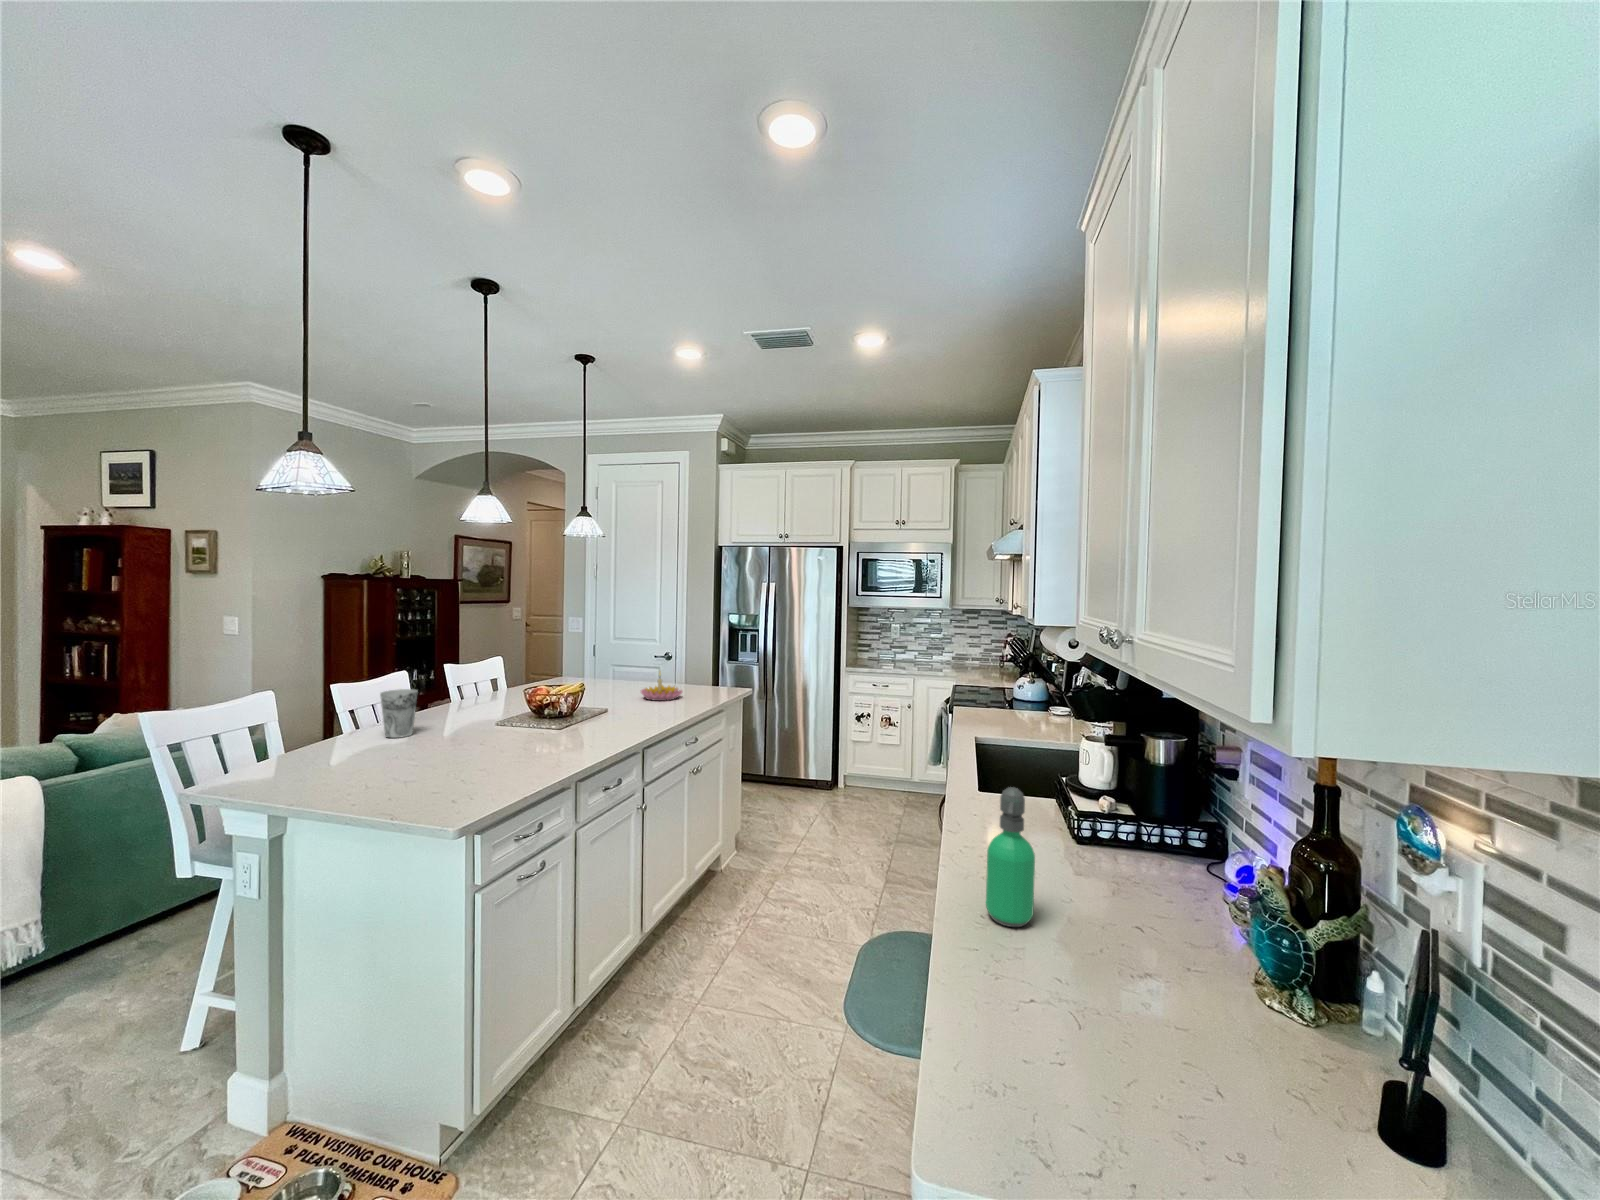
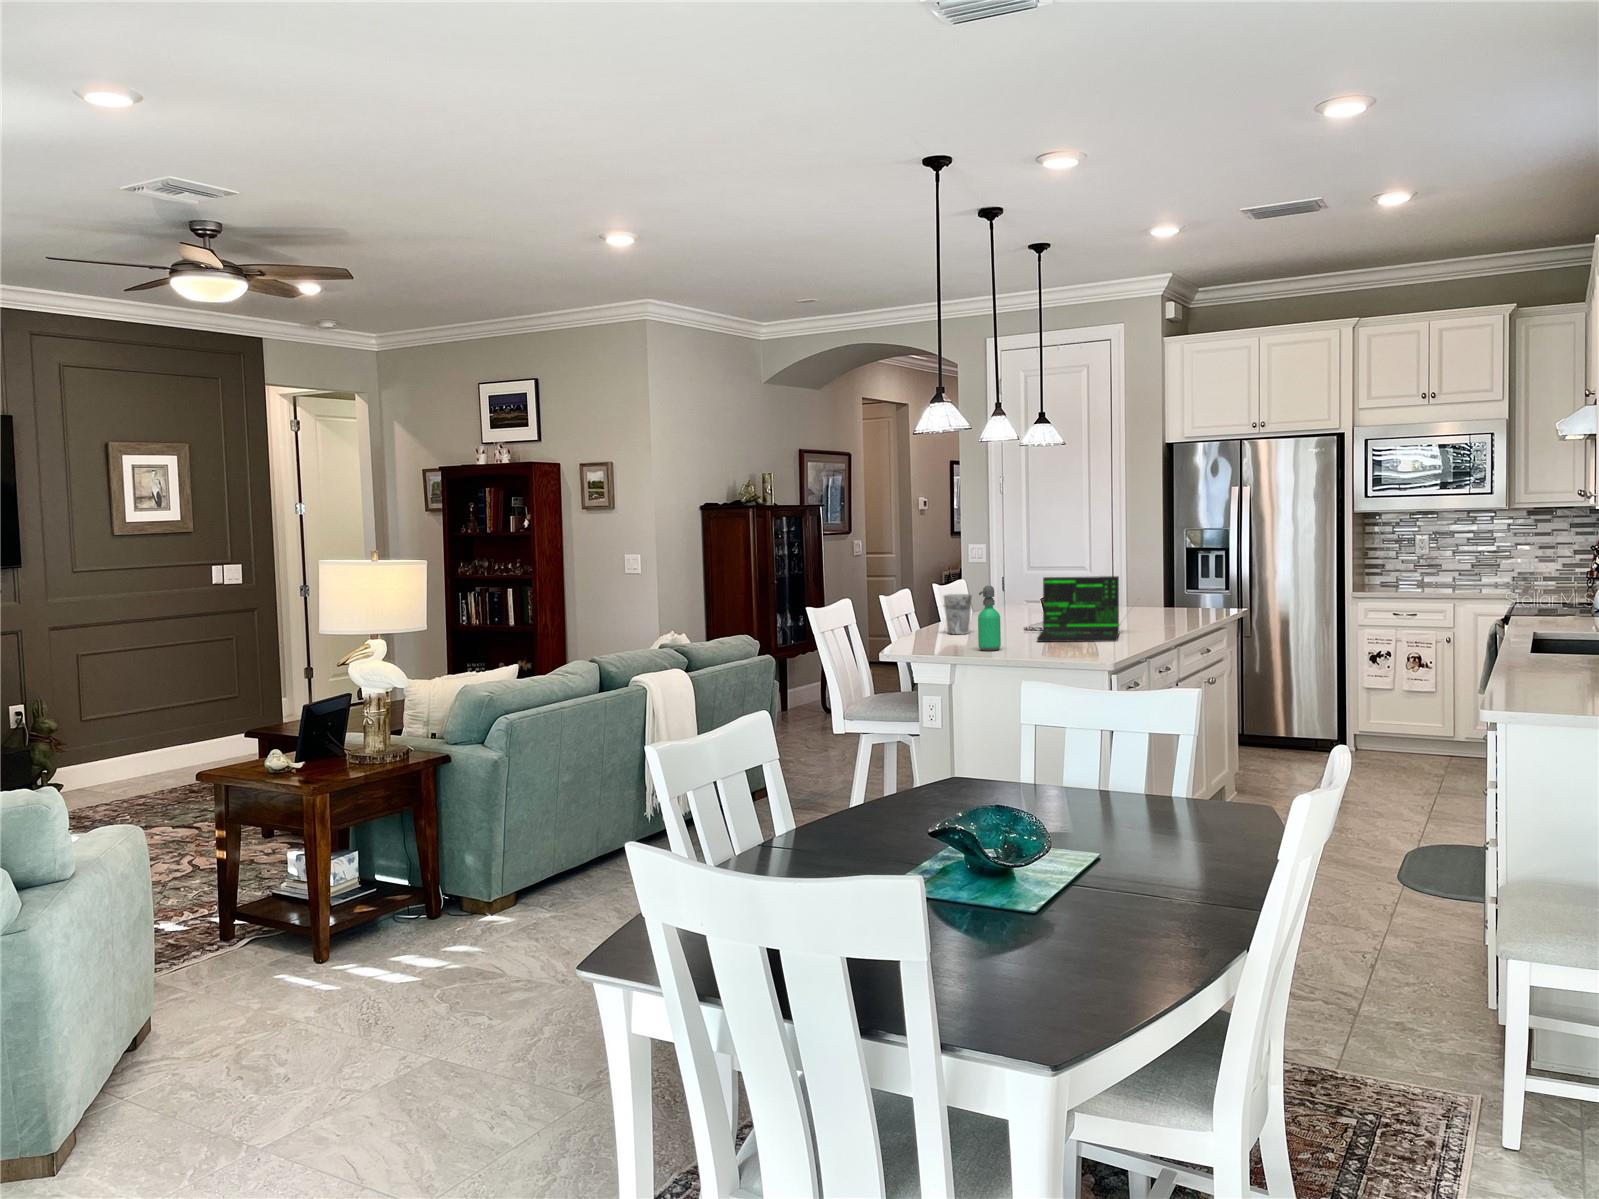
candle holder: present [641,673,682,701] -> none [1134,583,1181,615]
laptop: none [444,676,593,763] -> present [1037,576,1126,642]
soap dispenser: present [986,787,1035,927] -> present [978,585,1001,651]

